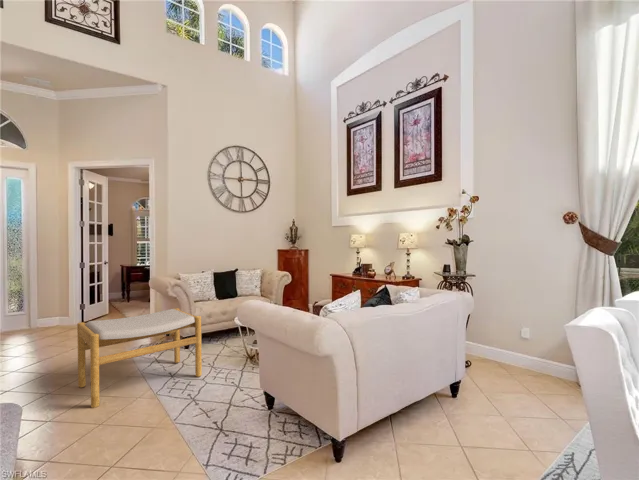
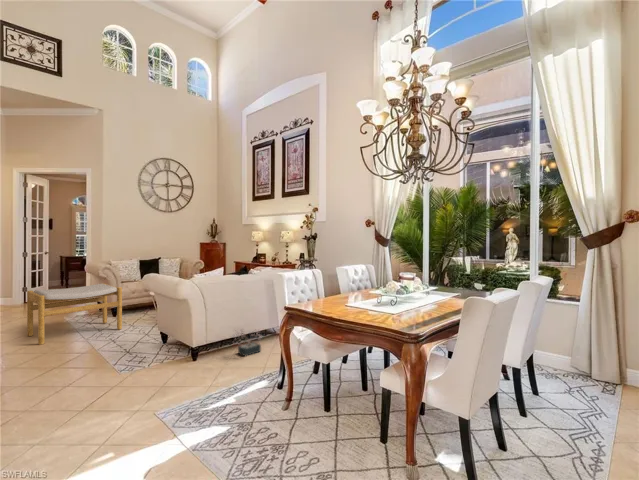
decorative plant: none [397,402,445,457] -> present [233,332,261,356]

